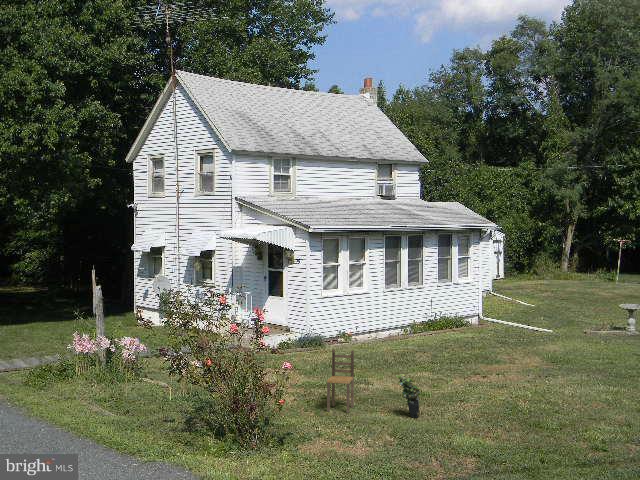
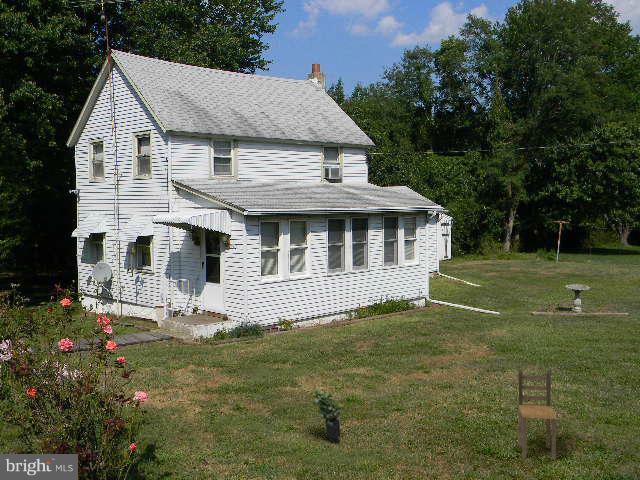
chair: present [327,350,354,413] -> present [518,369,556,460]

